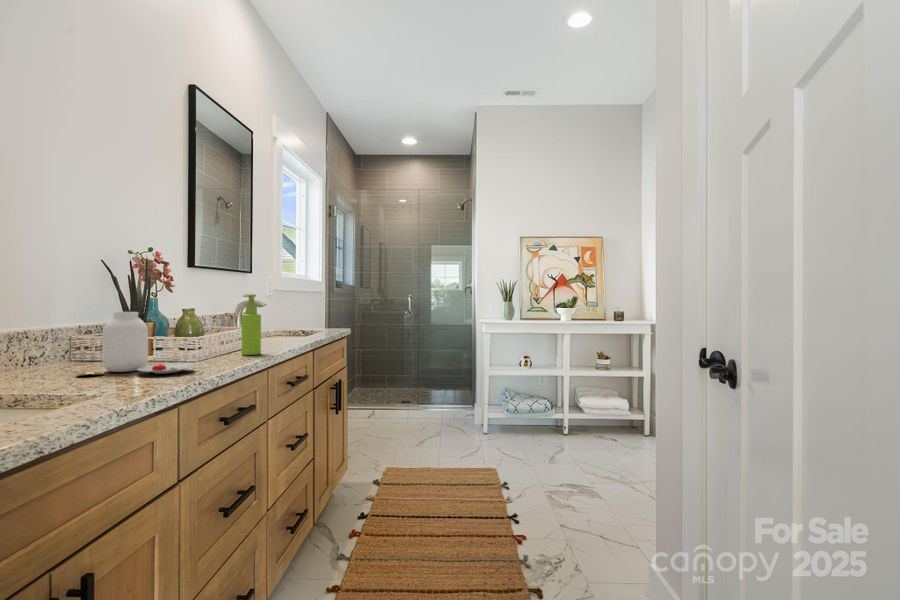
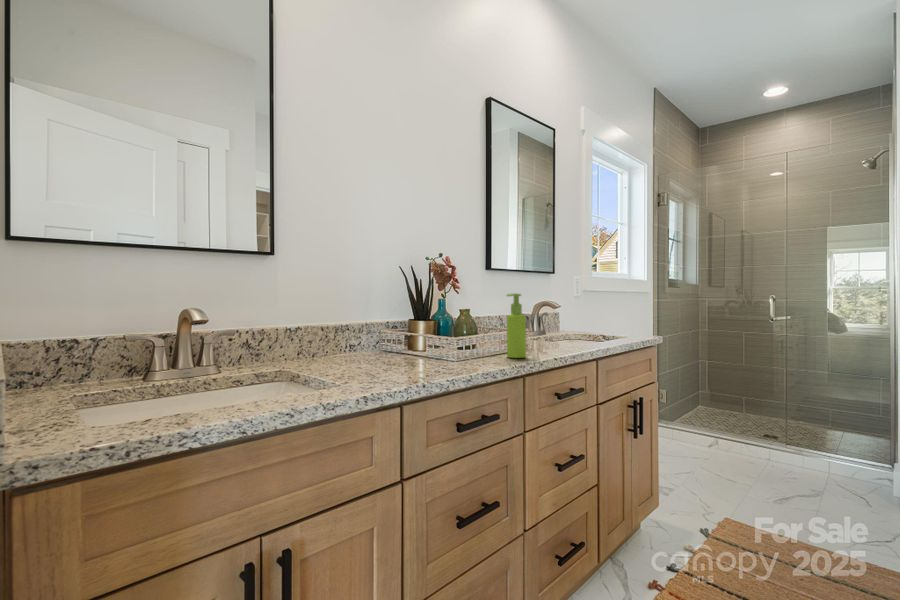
jar: present [76,312,195,376] -> none [359,311,442,369]

